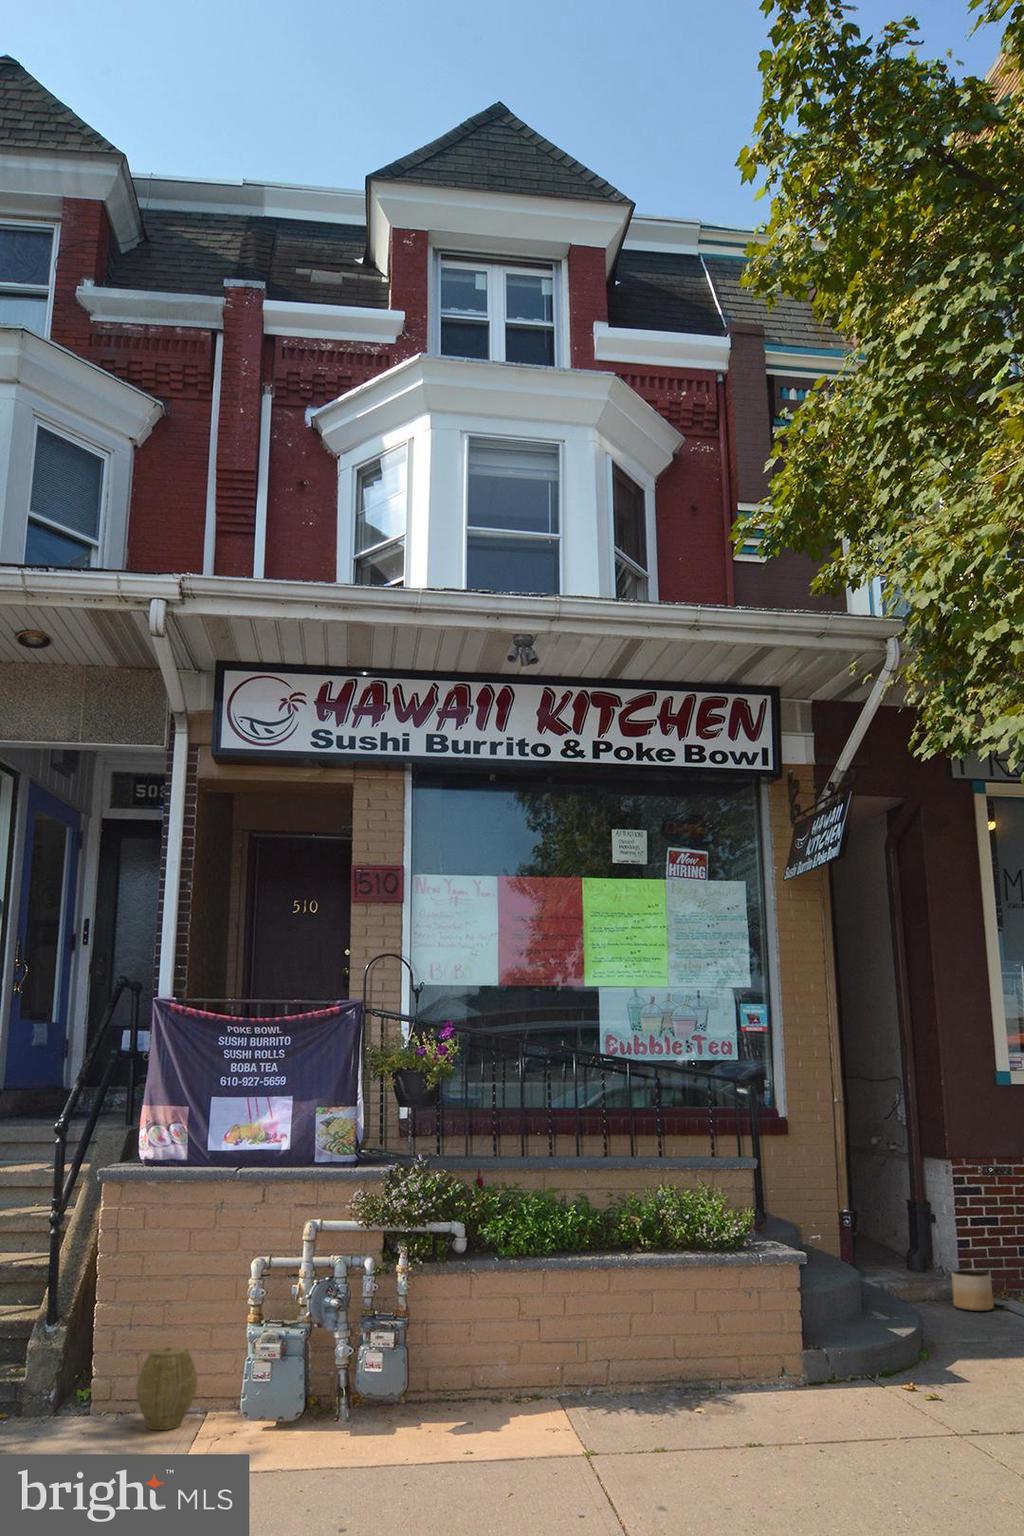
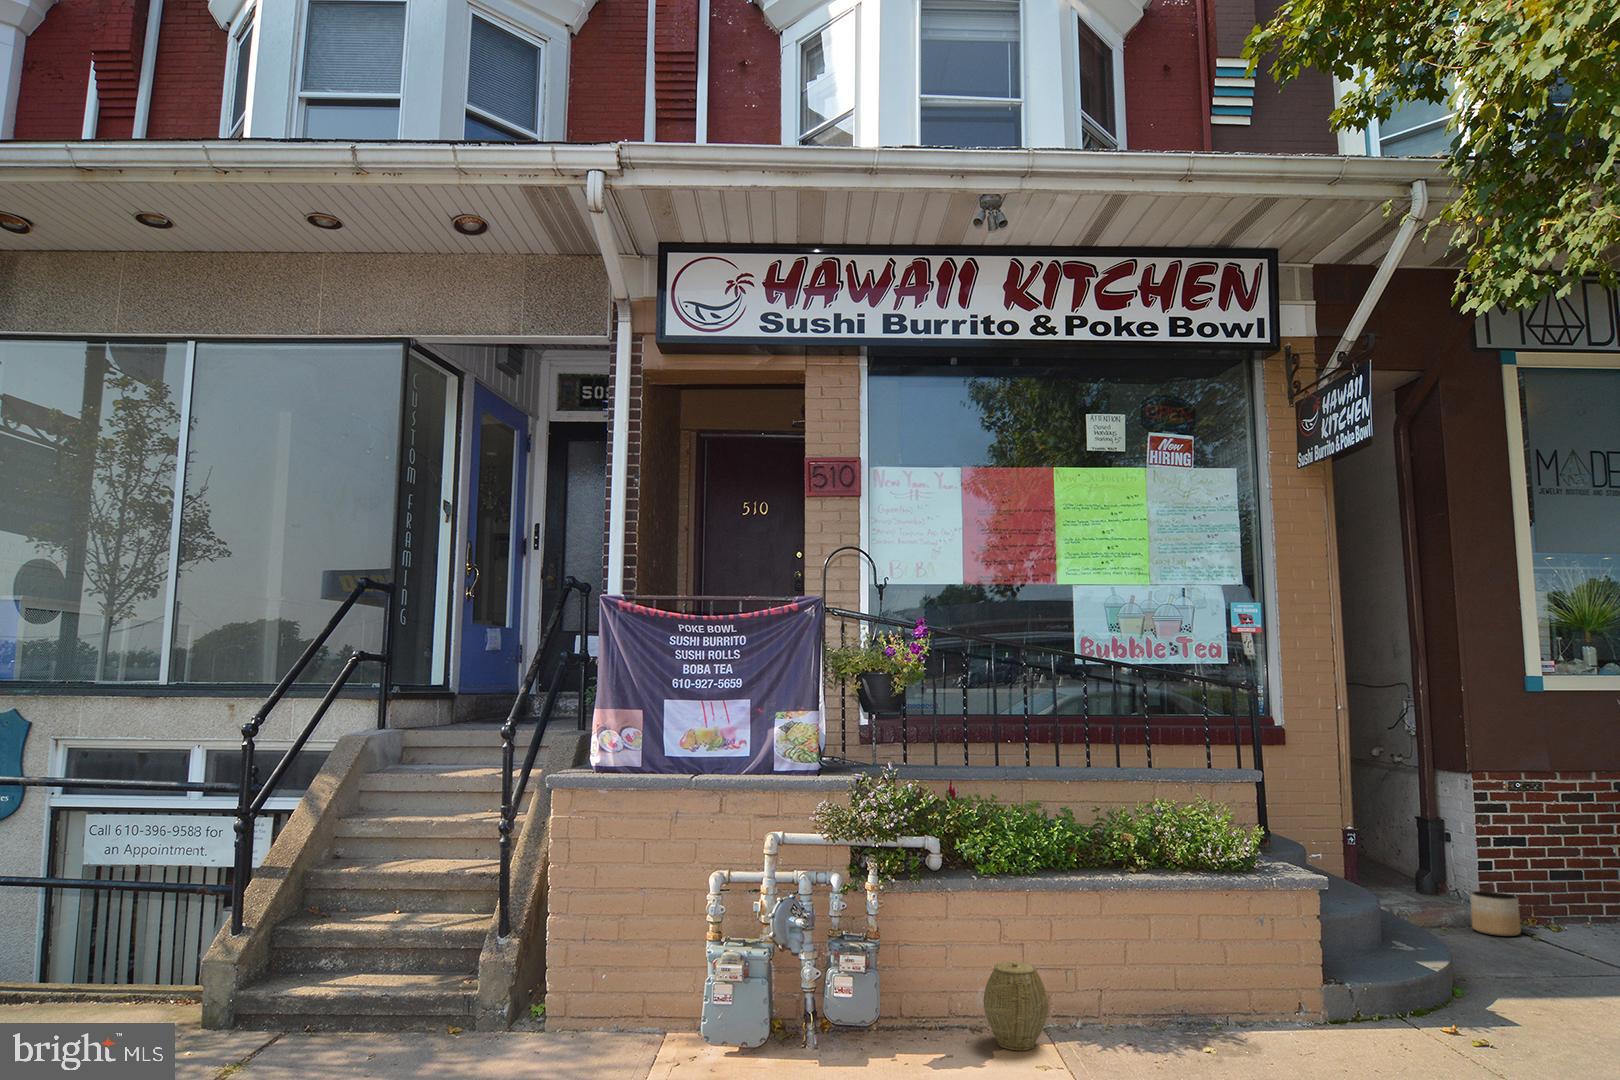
woven basket: present [136,1346,197,1430] -> present [983,962,1048,1051]

